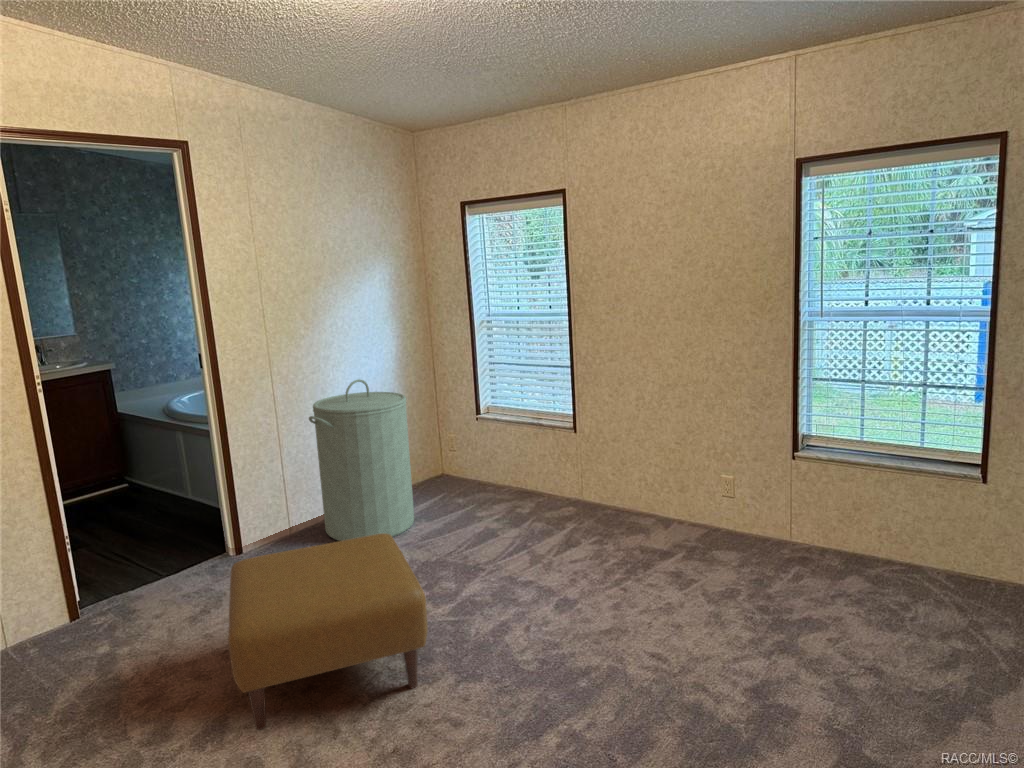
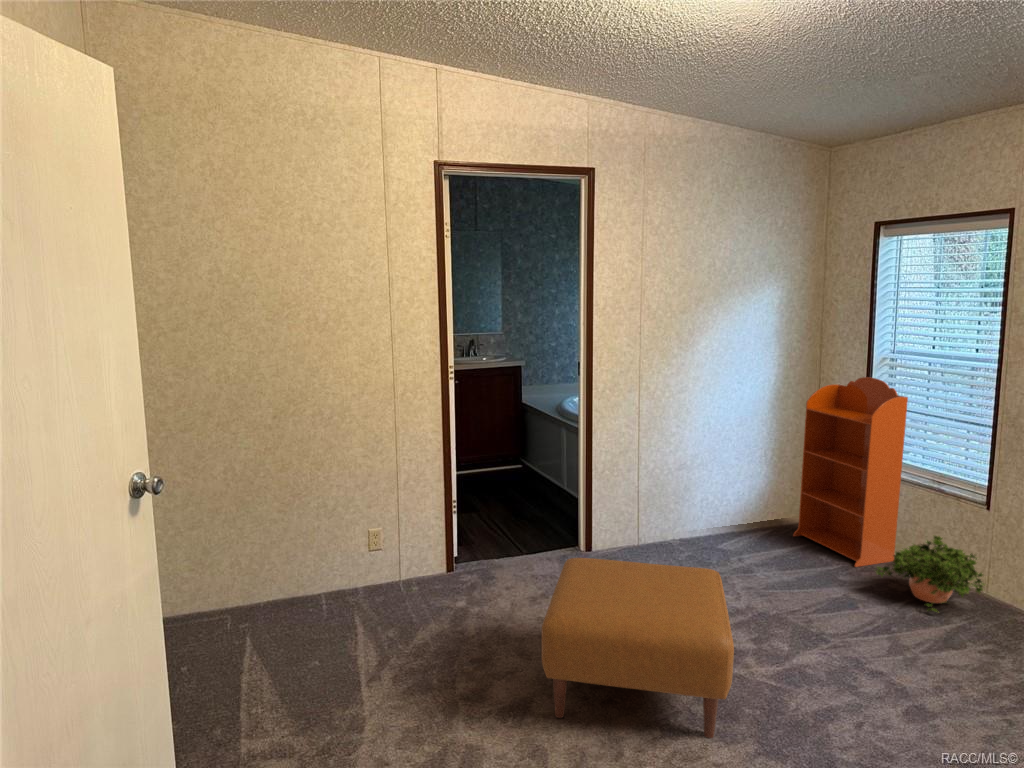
bookcase: none [426,339,513,503] -> present [793,377,908,567]
laundry hamper: present [309,379,414,541] -> none [667,405,774,576]
potted plant: none [503,460,584,524] -> present [876,535,985,611]

